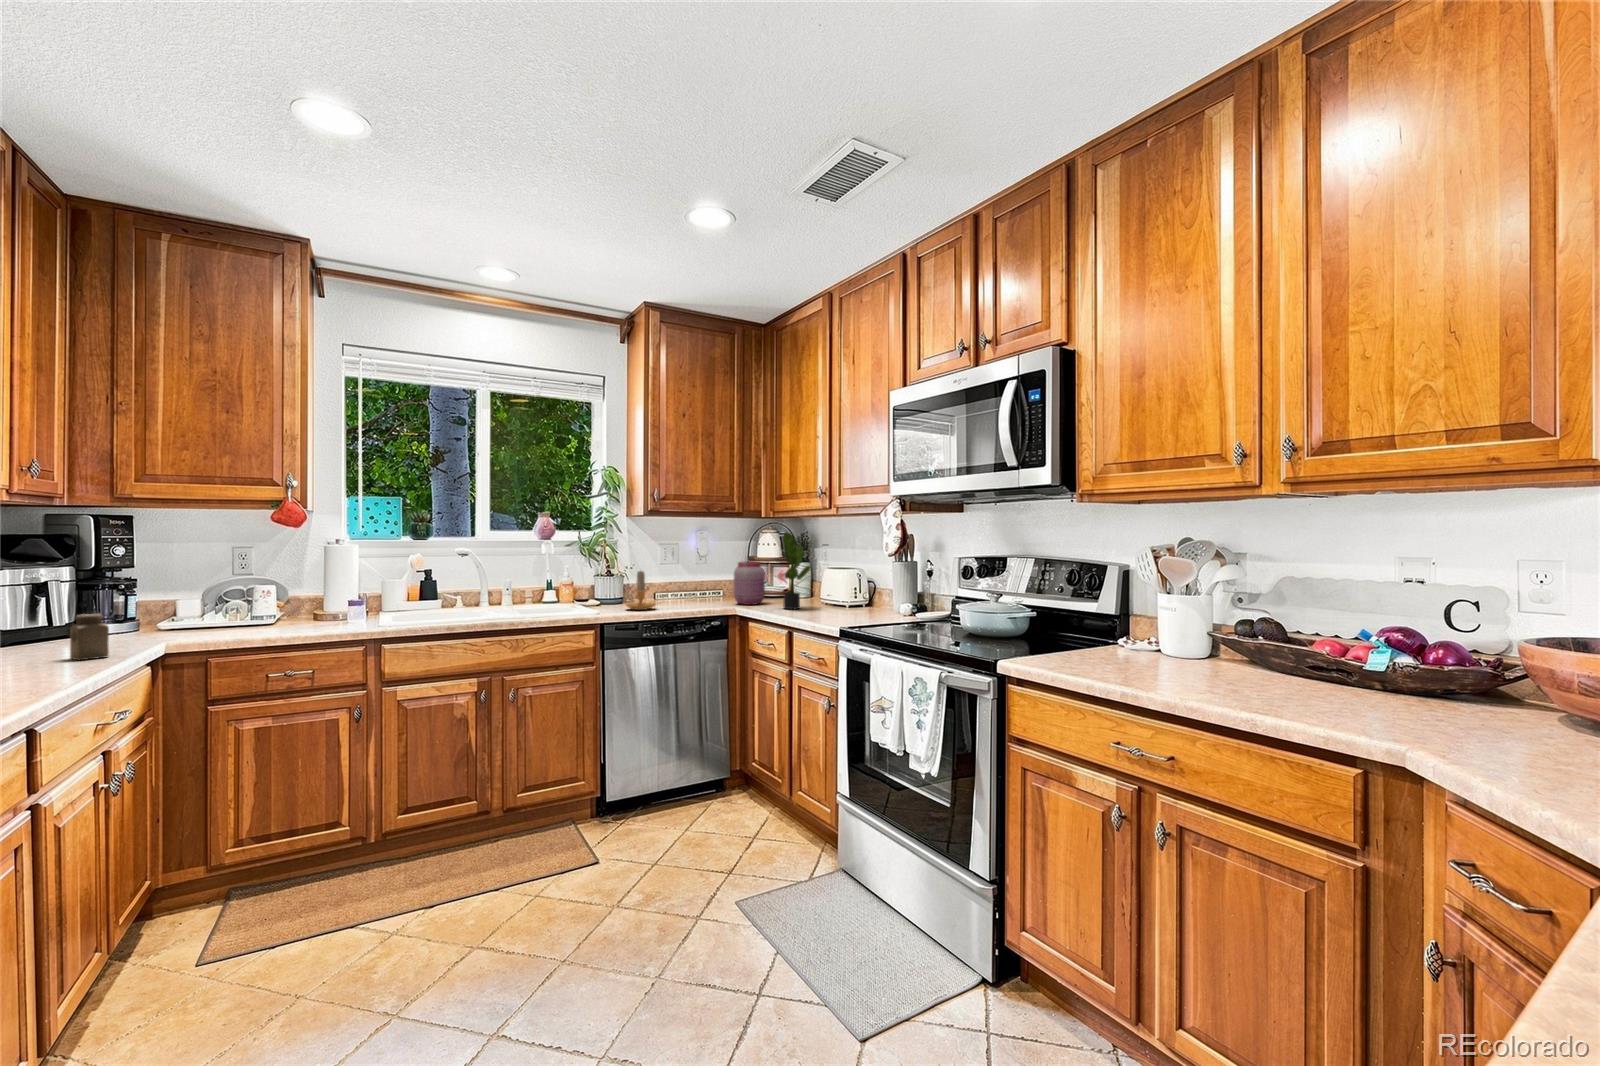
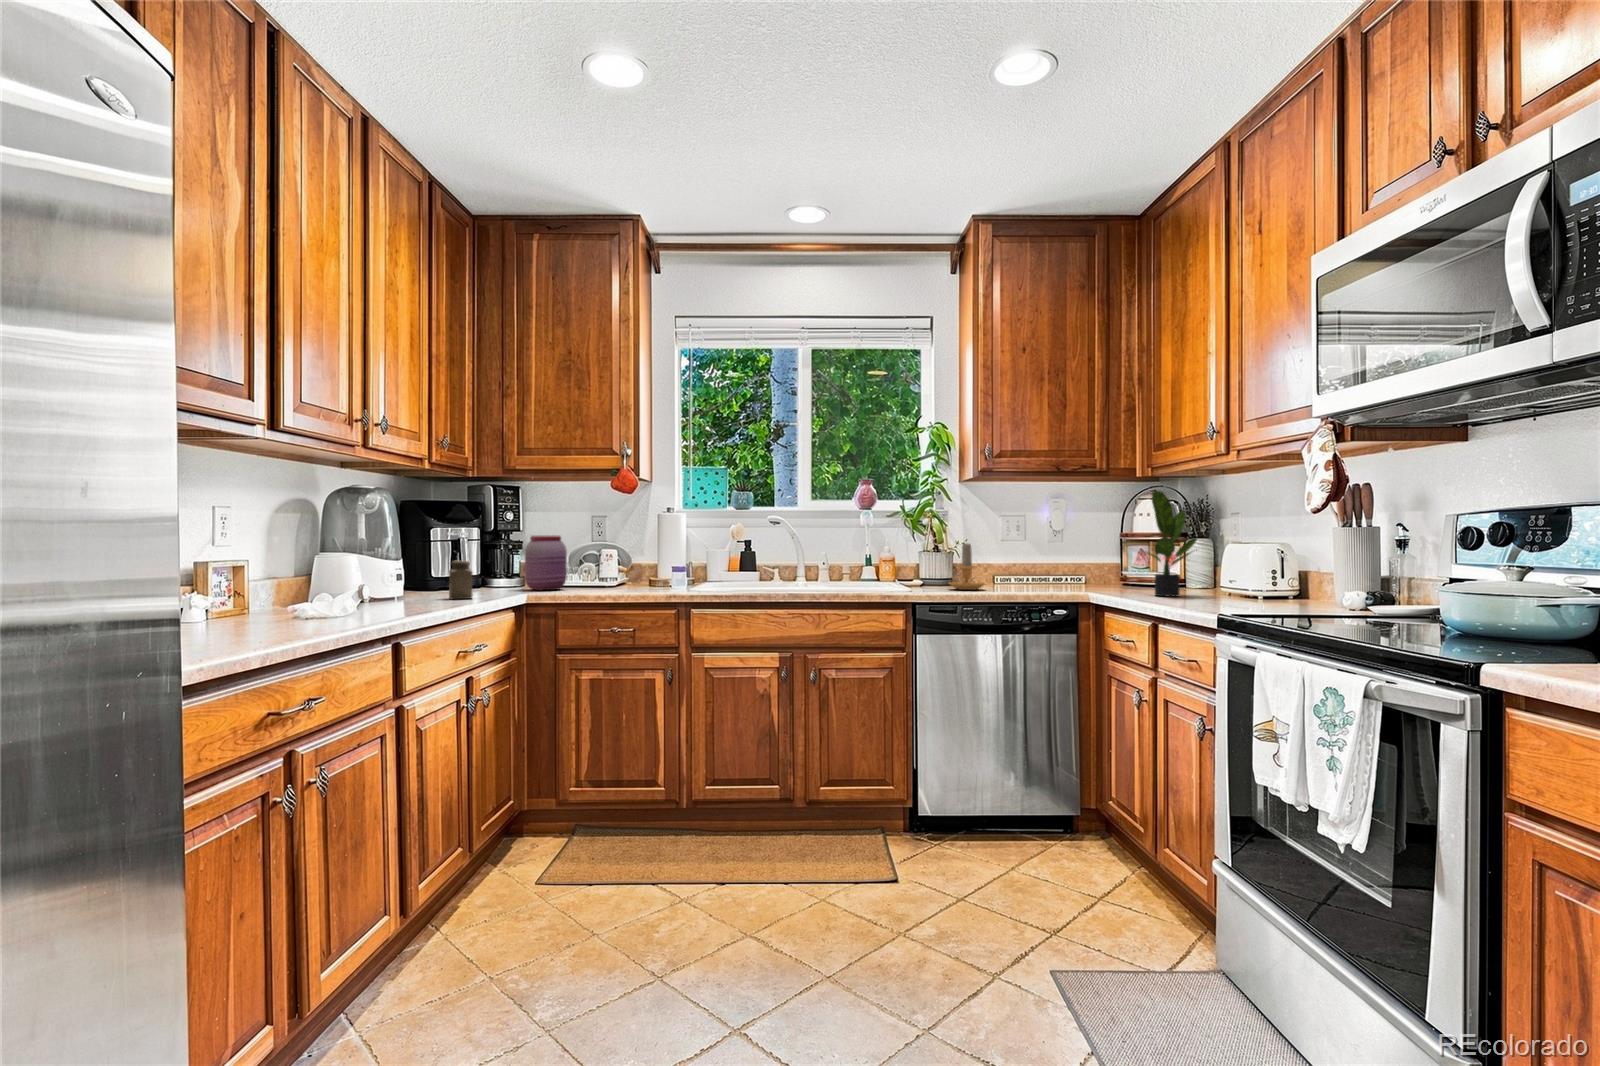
jar: present [734,562,765,605] -> present [525,536,567,590]

